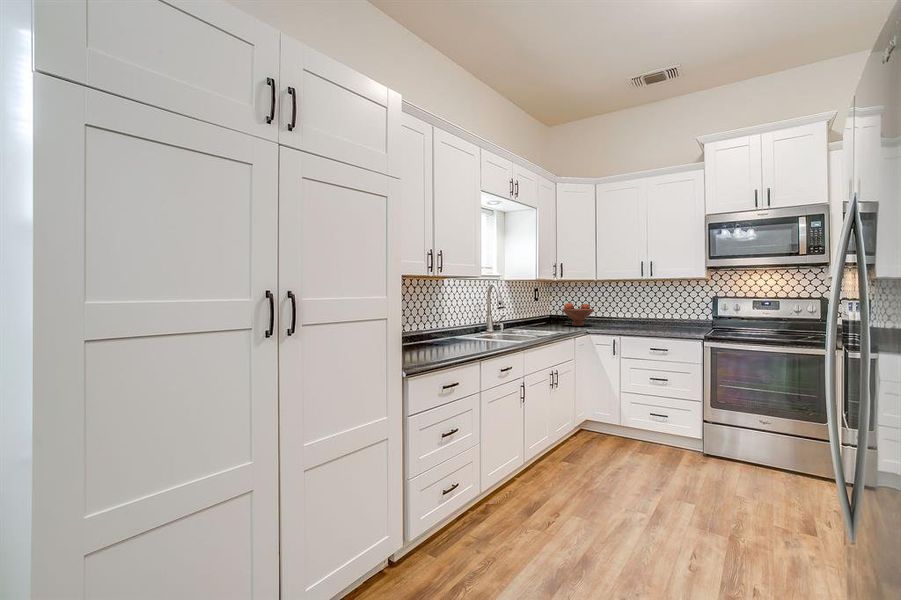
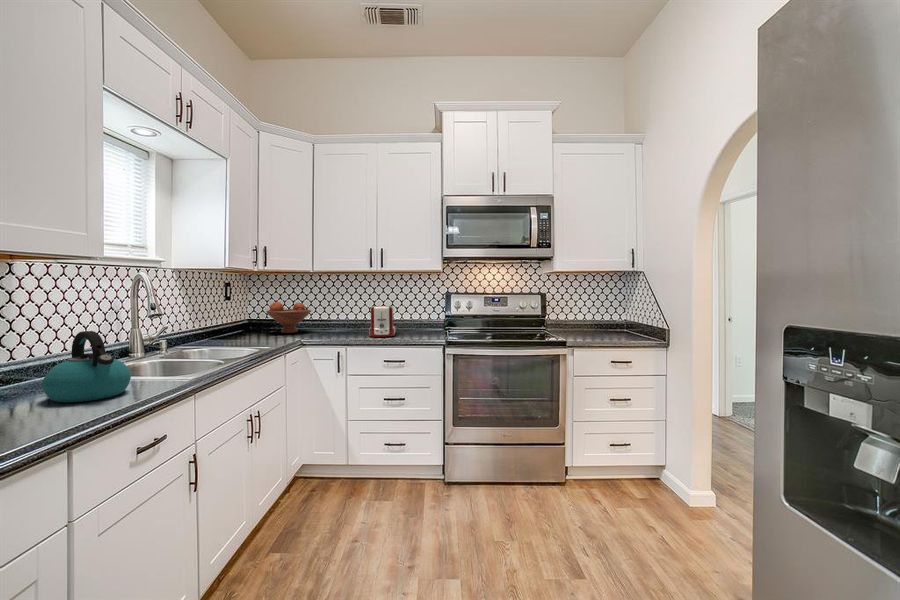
toaster: none [638,307,663,331] -> present [369,306,395,337]
kettle: none [462,313,495,345] -> present [42,331,131,403]

